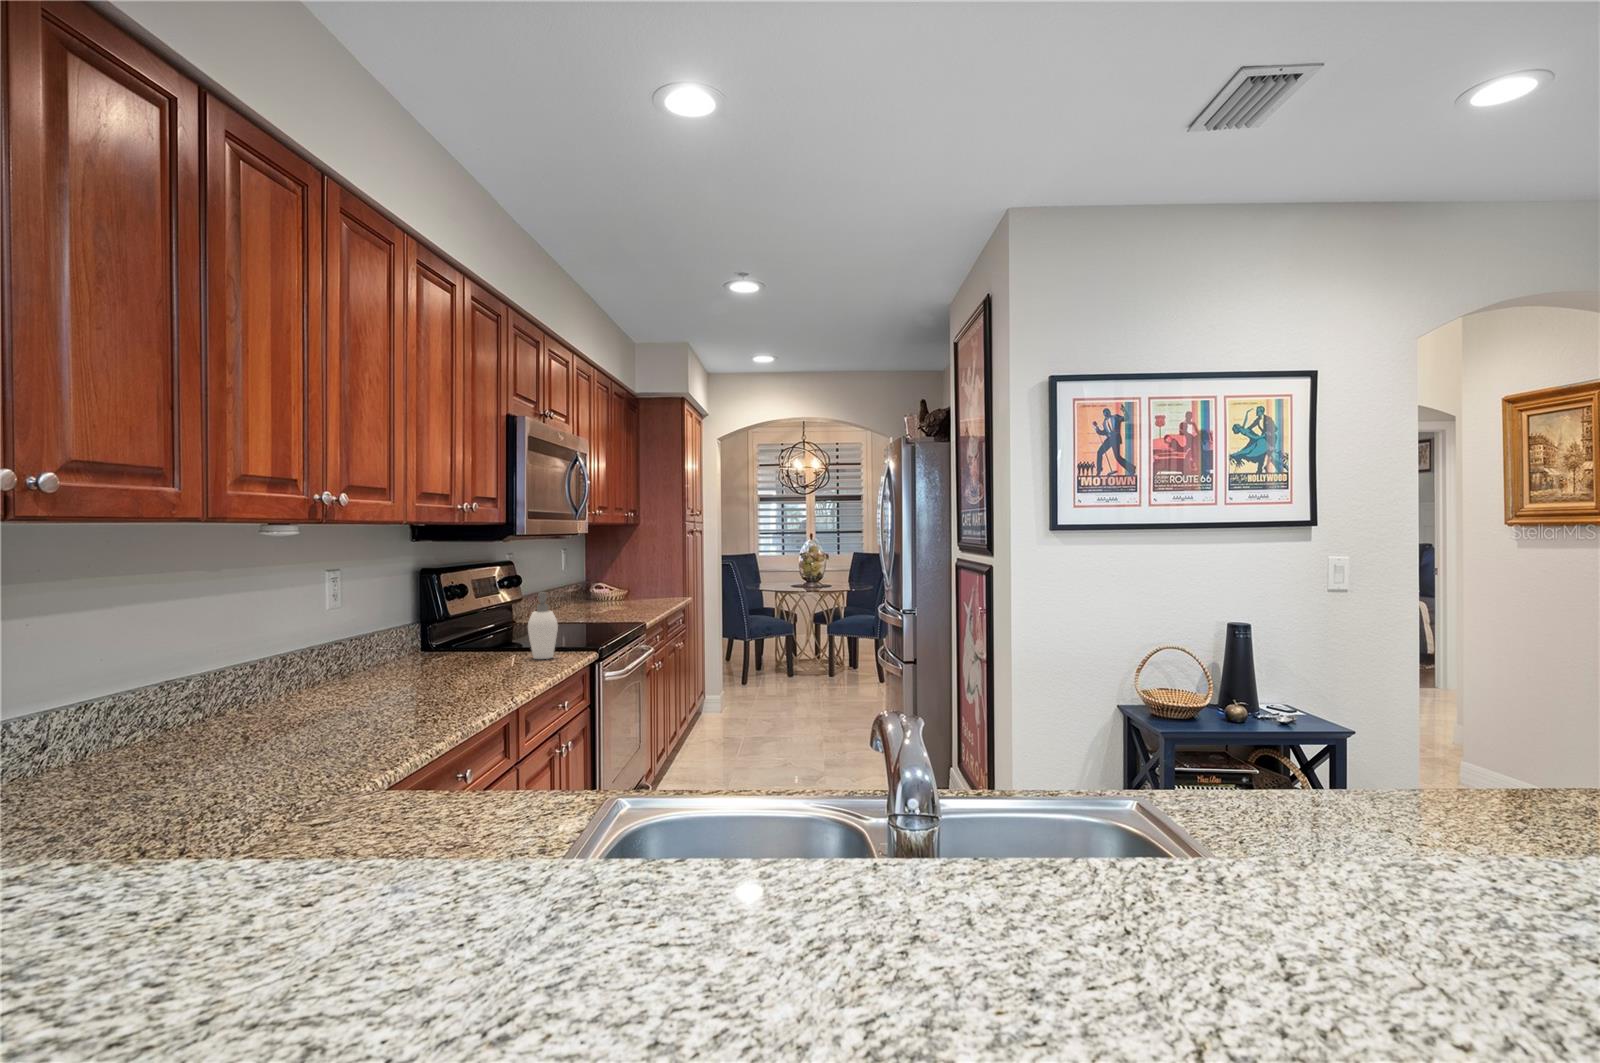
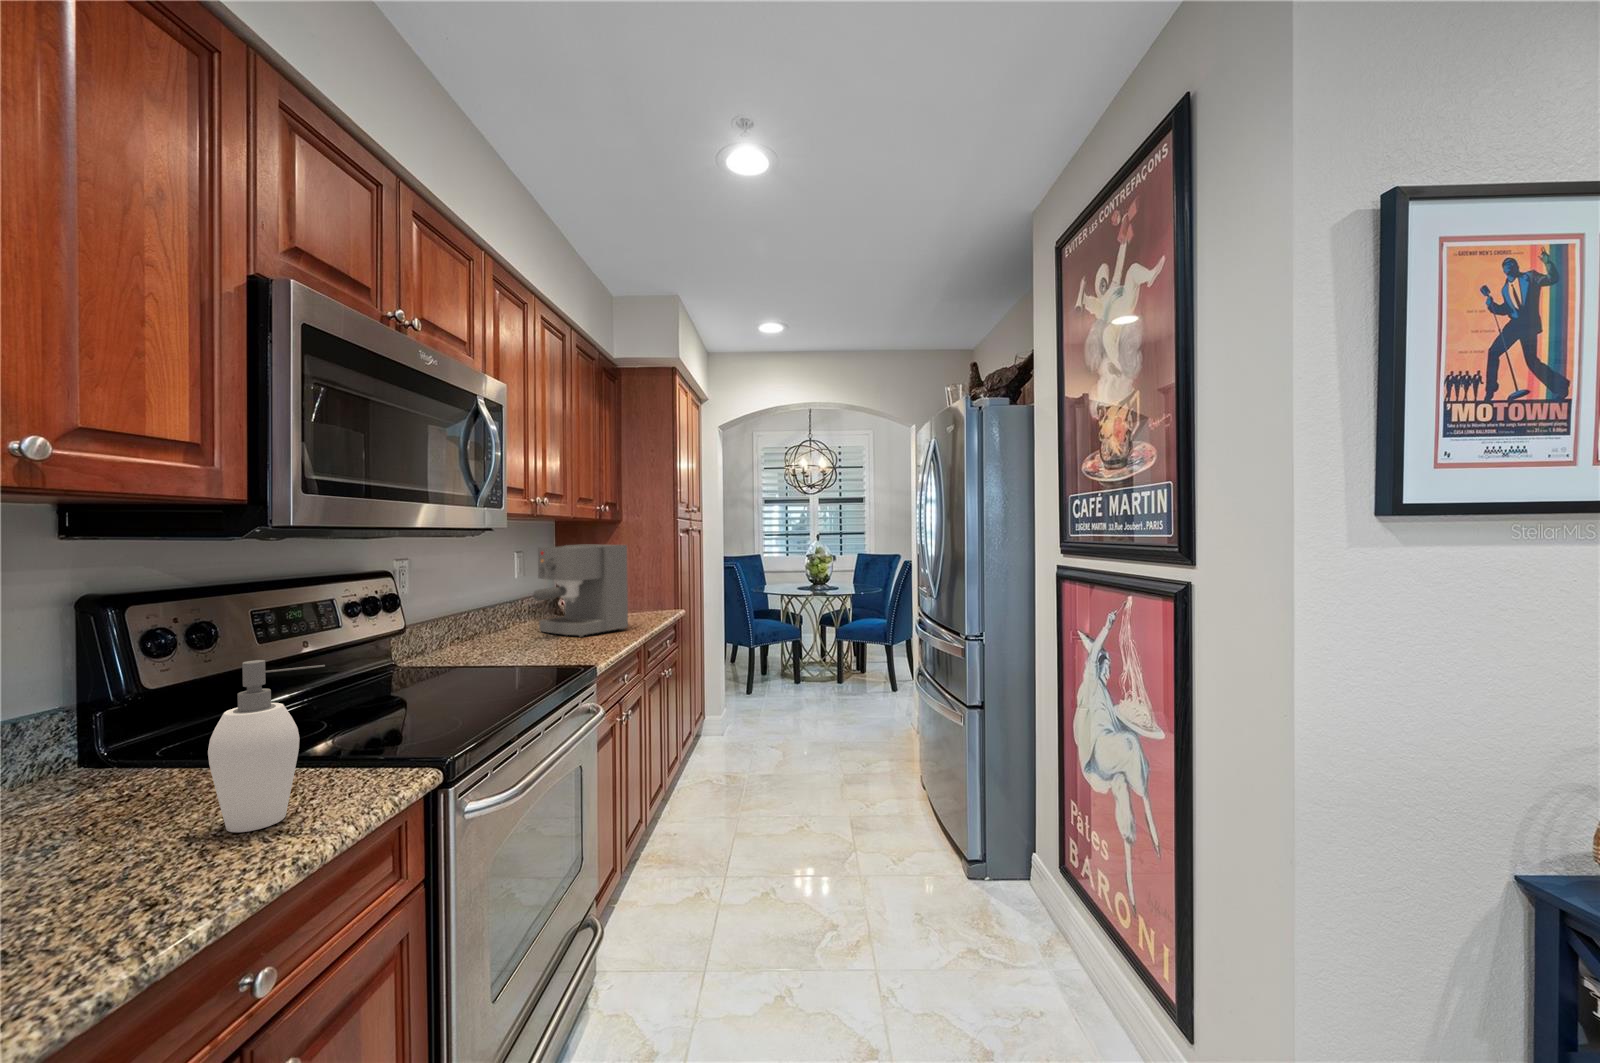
coffee maker: none [590,544,655,611] -> present [534,545,628,637]

